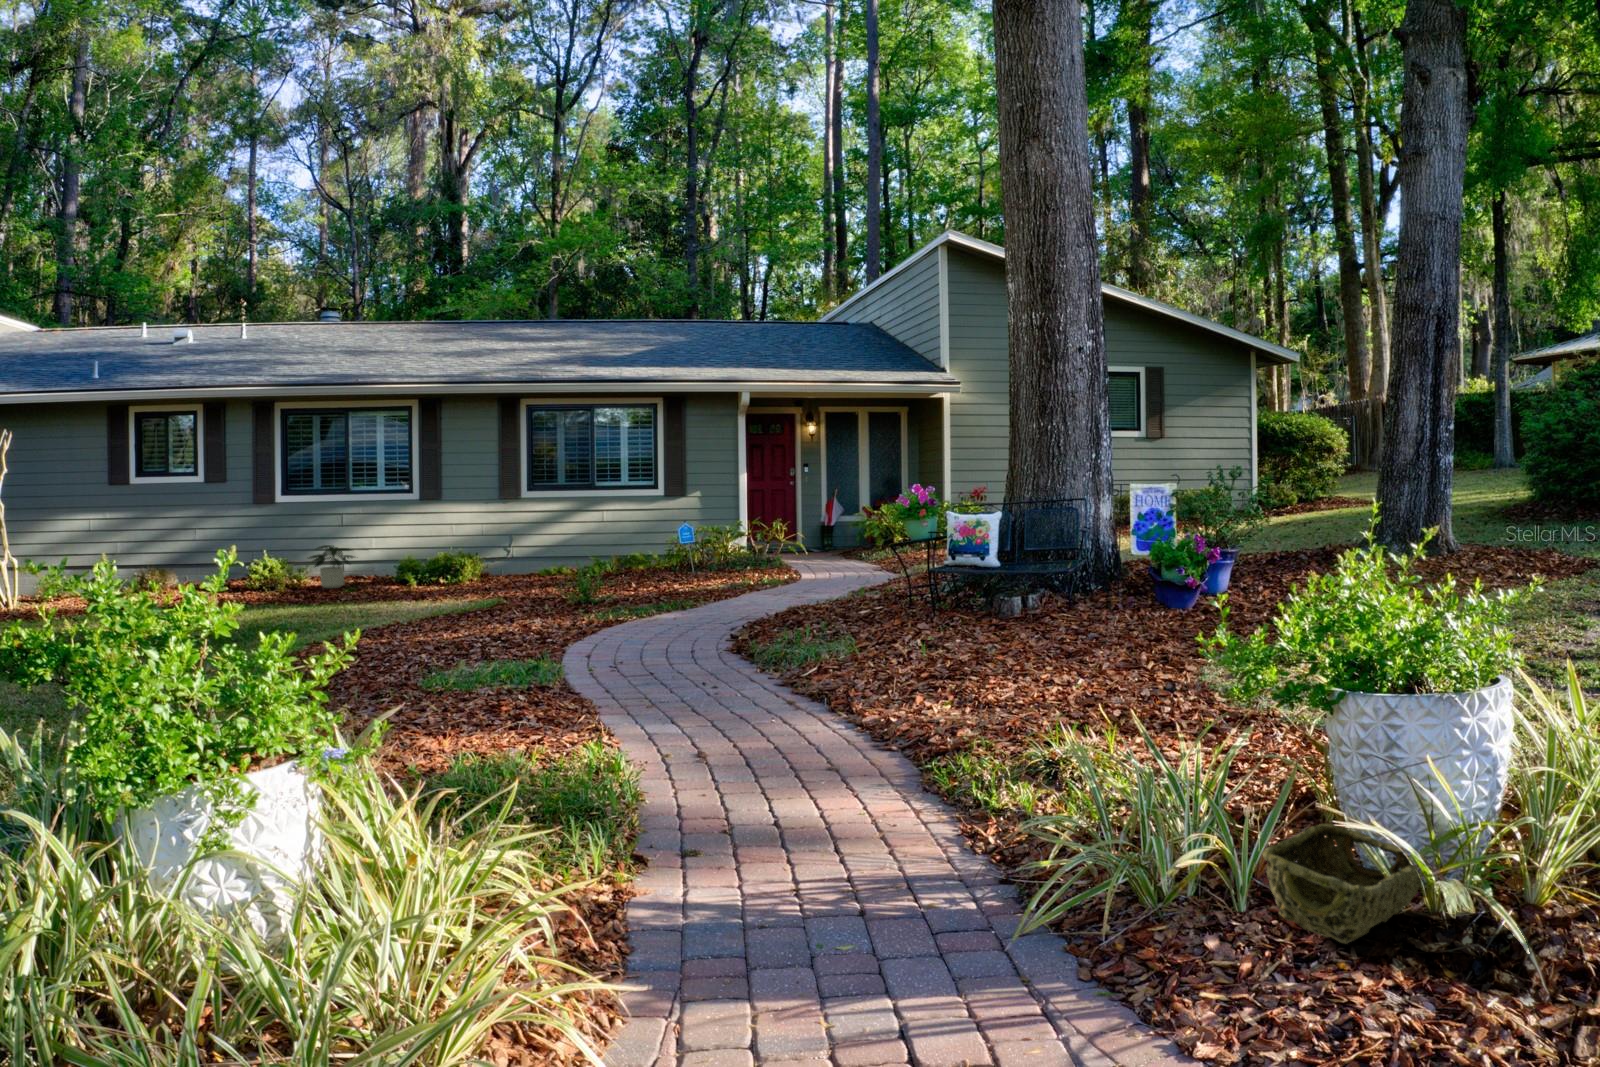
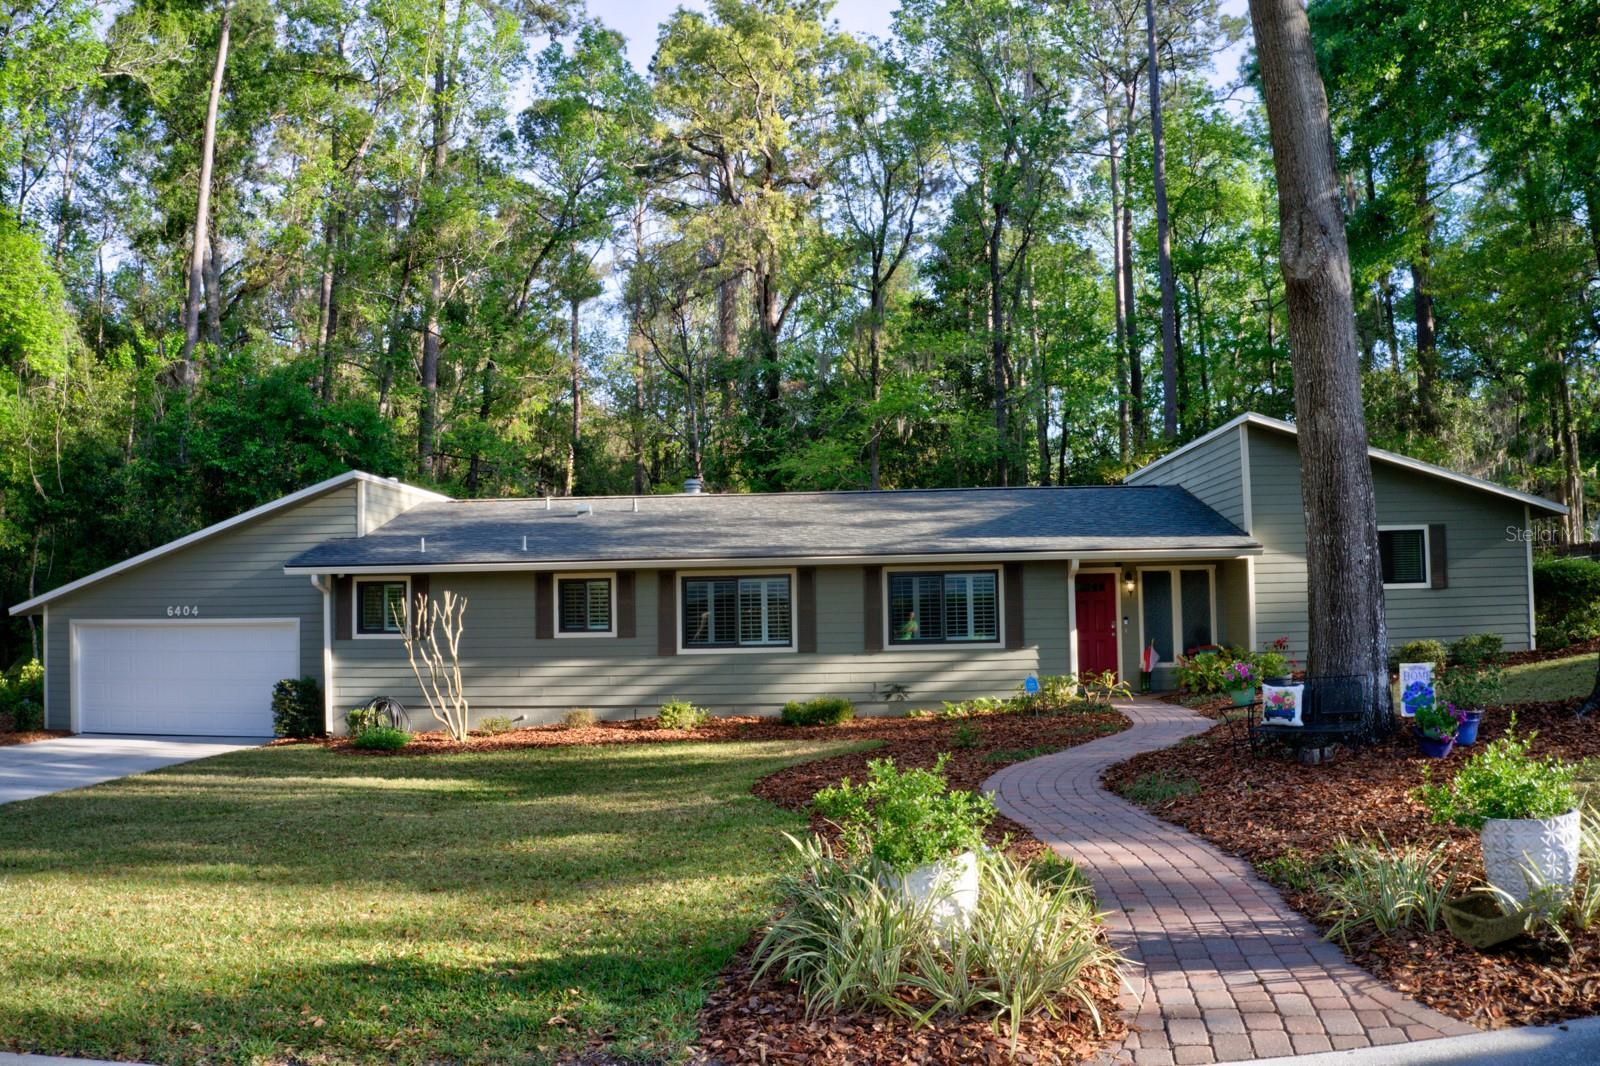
potted plant: present [308,545,354,588] -> present [880,684,913,717]

